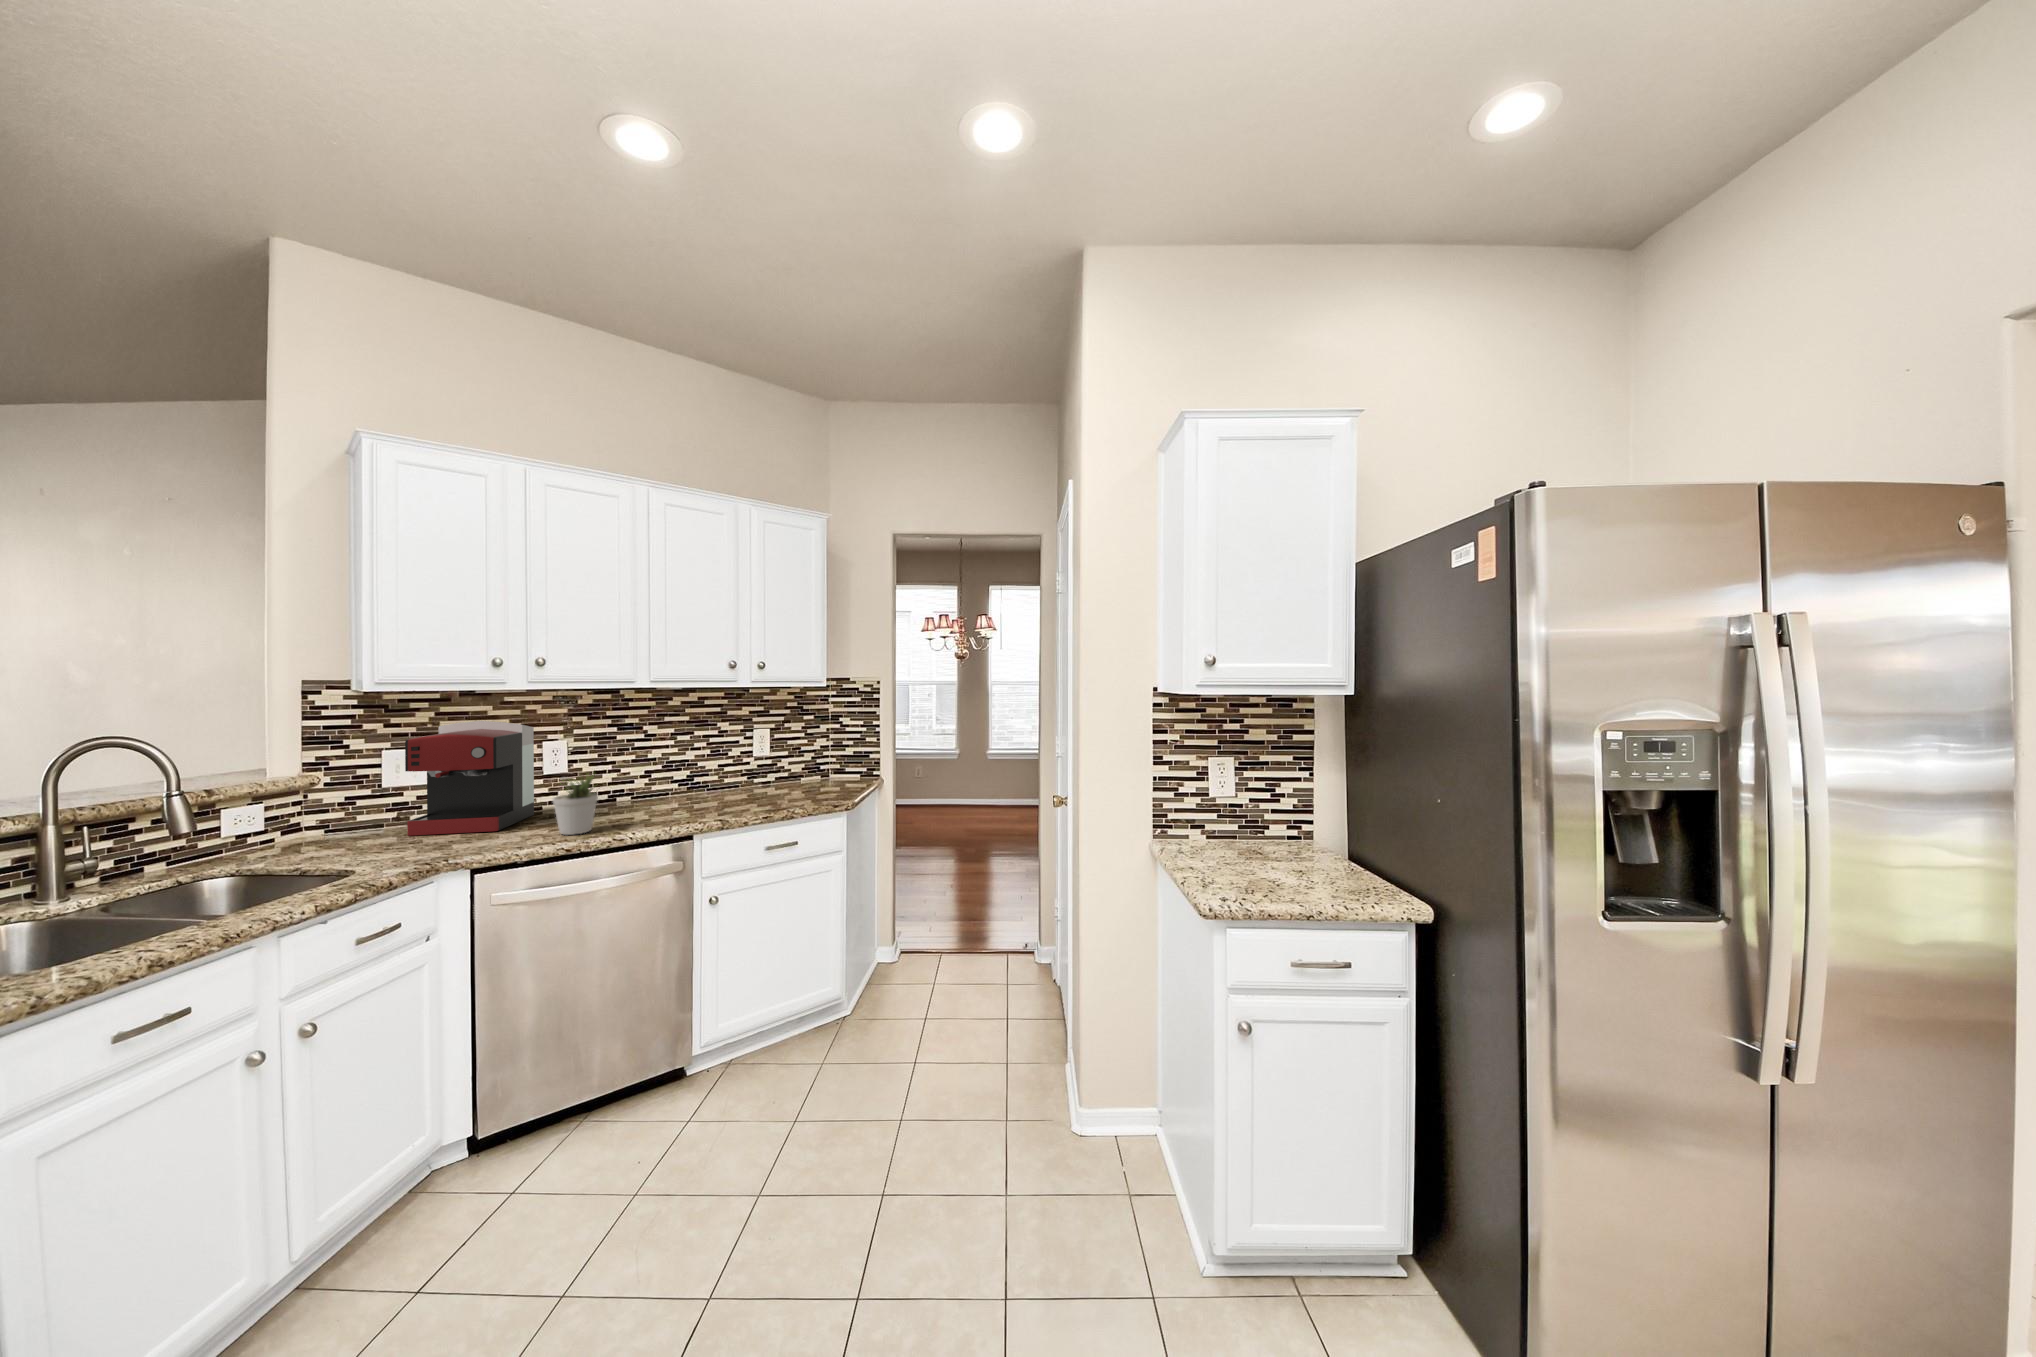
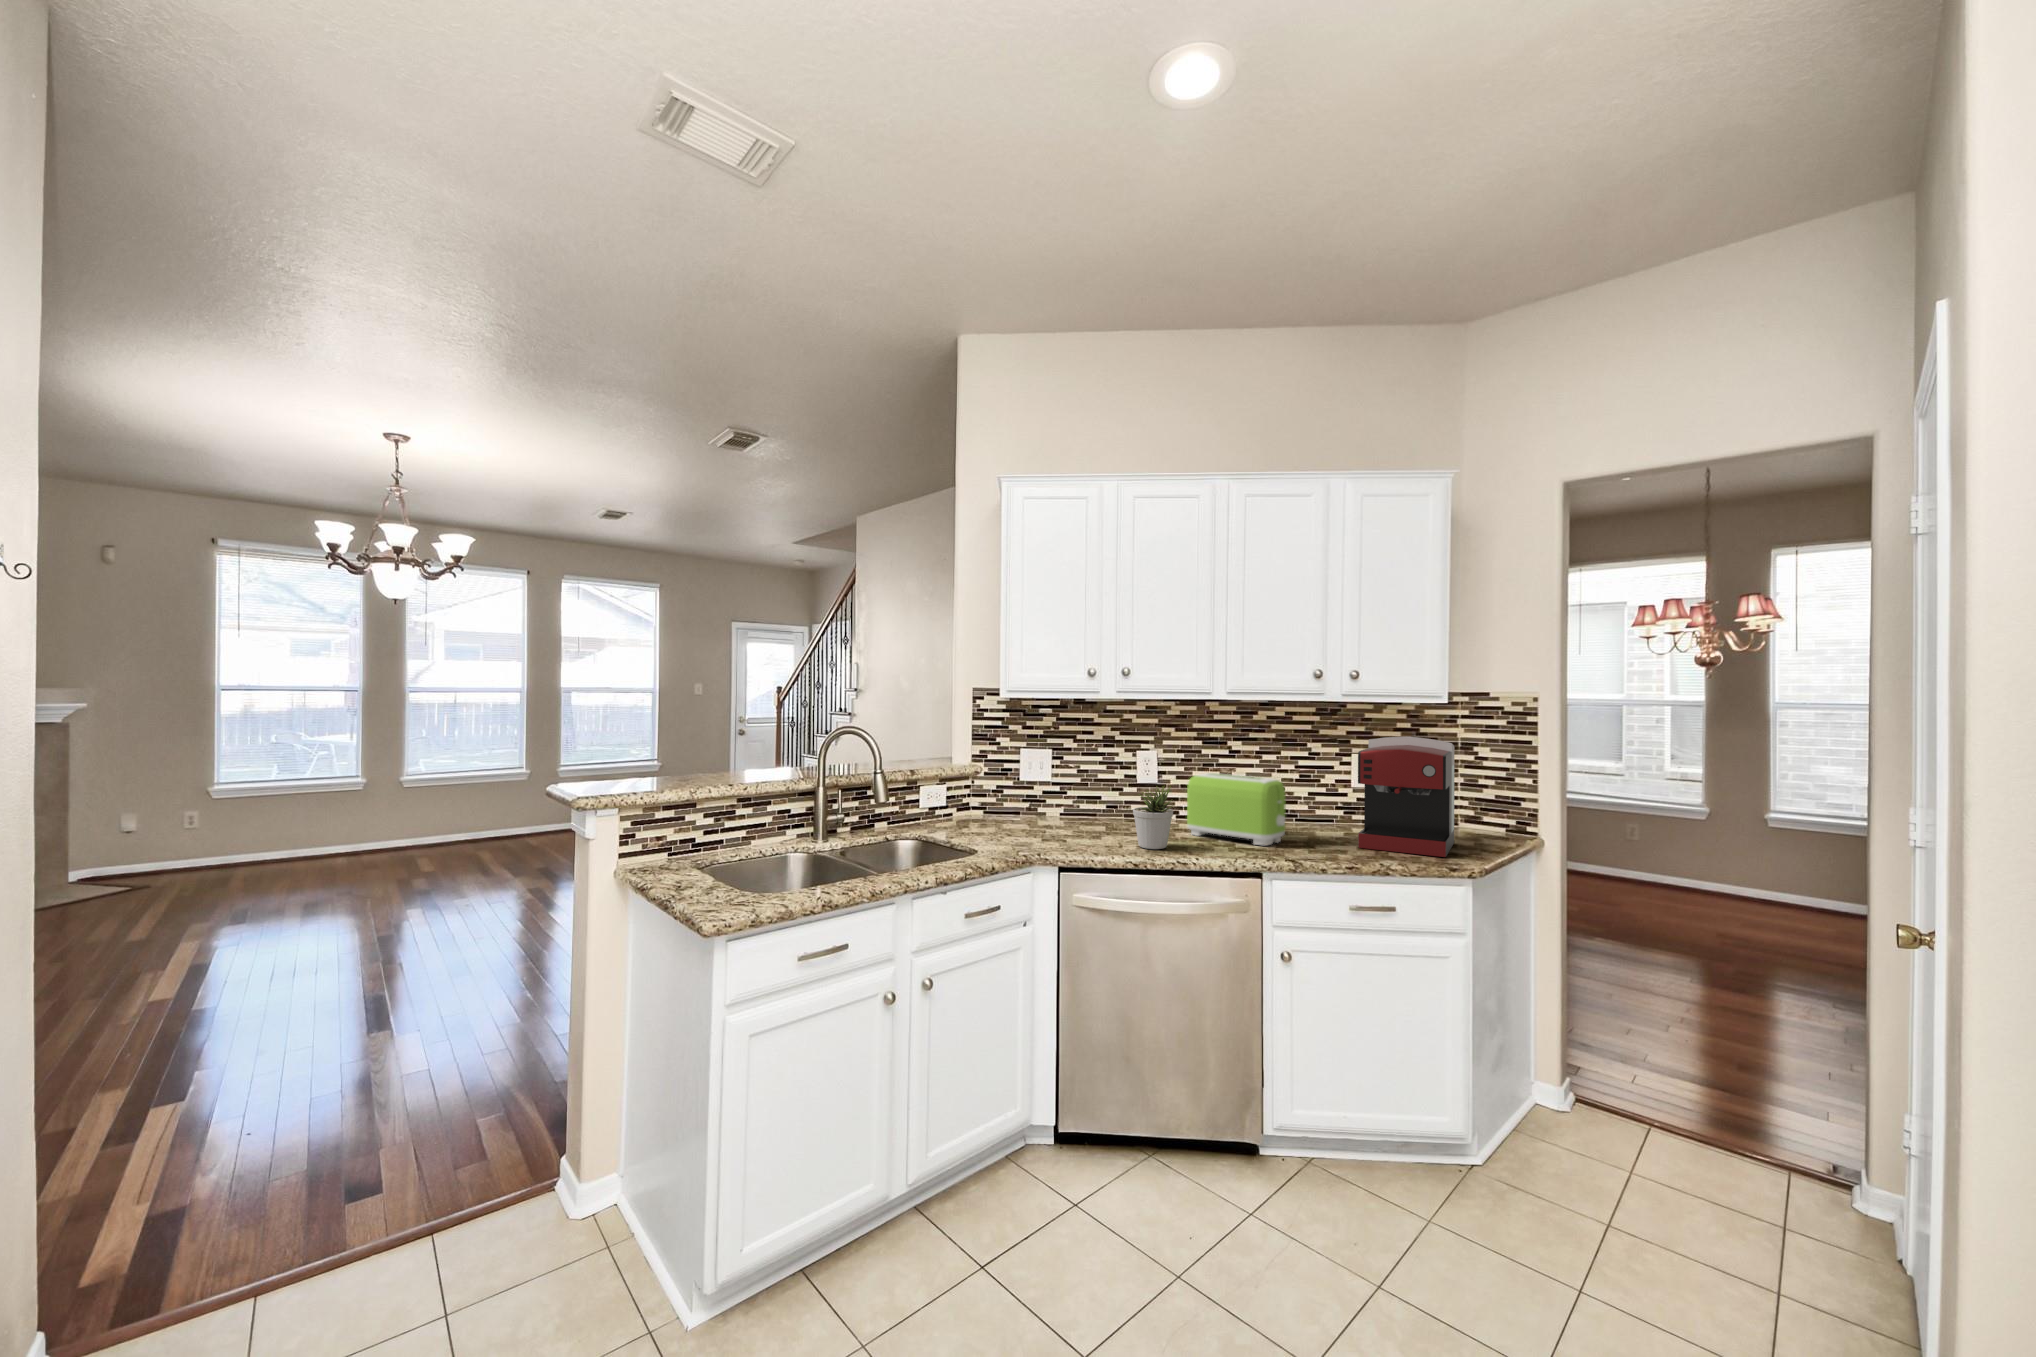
coffee maker: present [405,721,534,836] -> present [1358,736,1454,857]
toaster: none [607,755,705,815] -> present [1187,773,1286,845]

